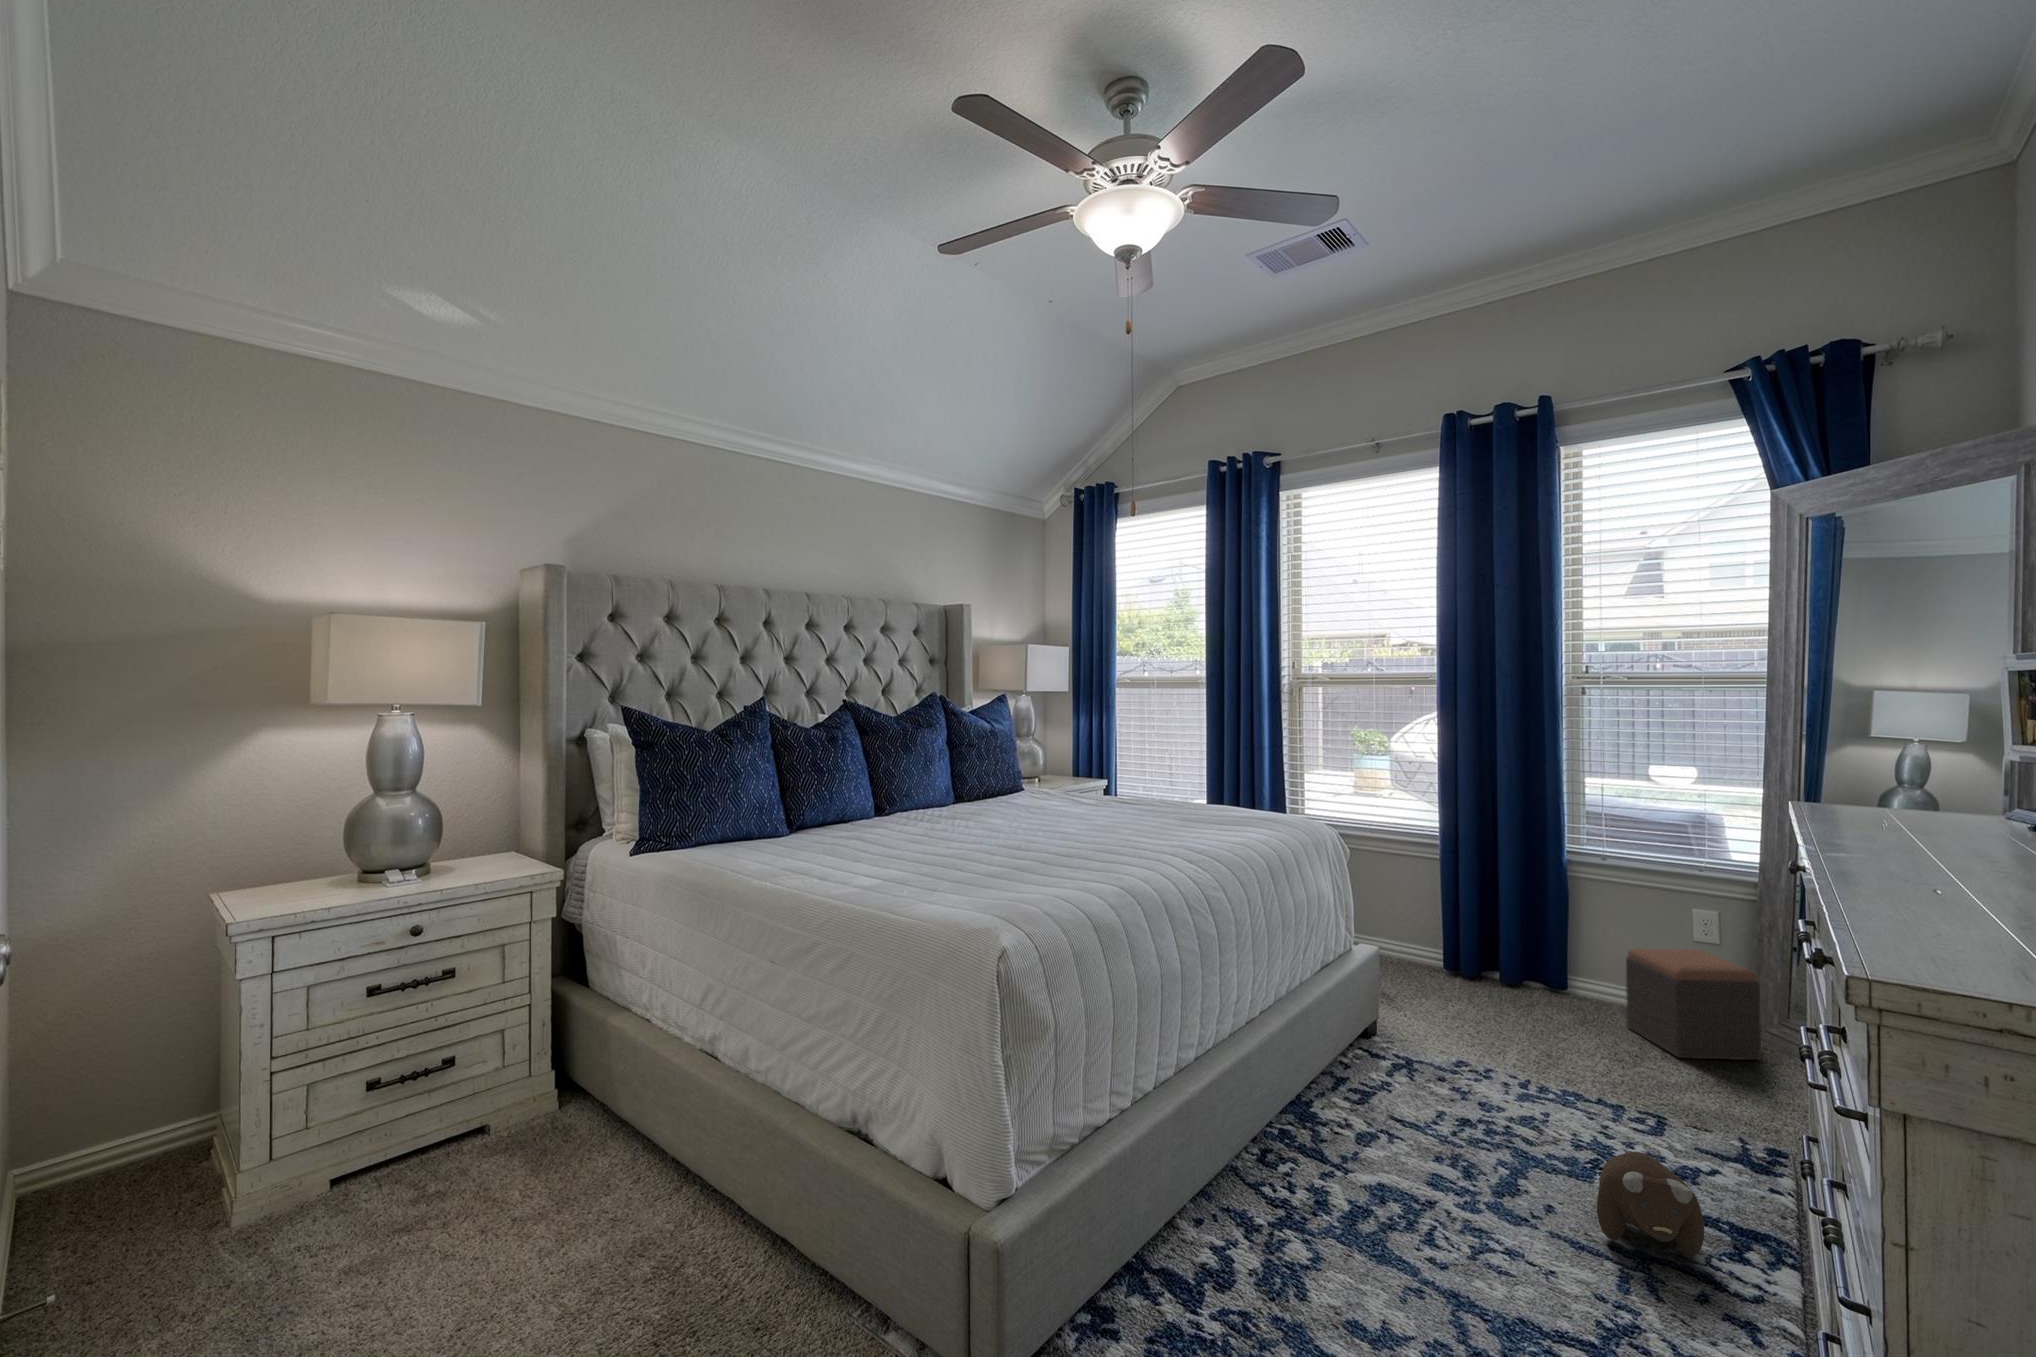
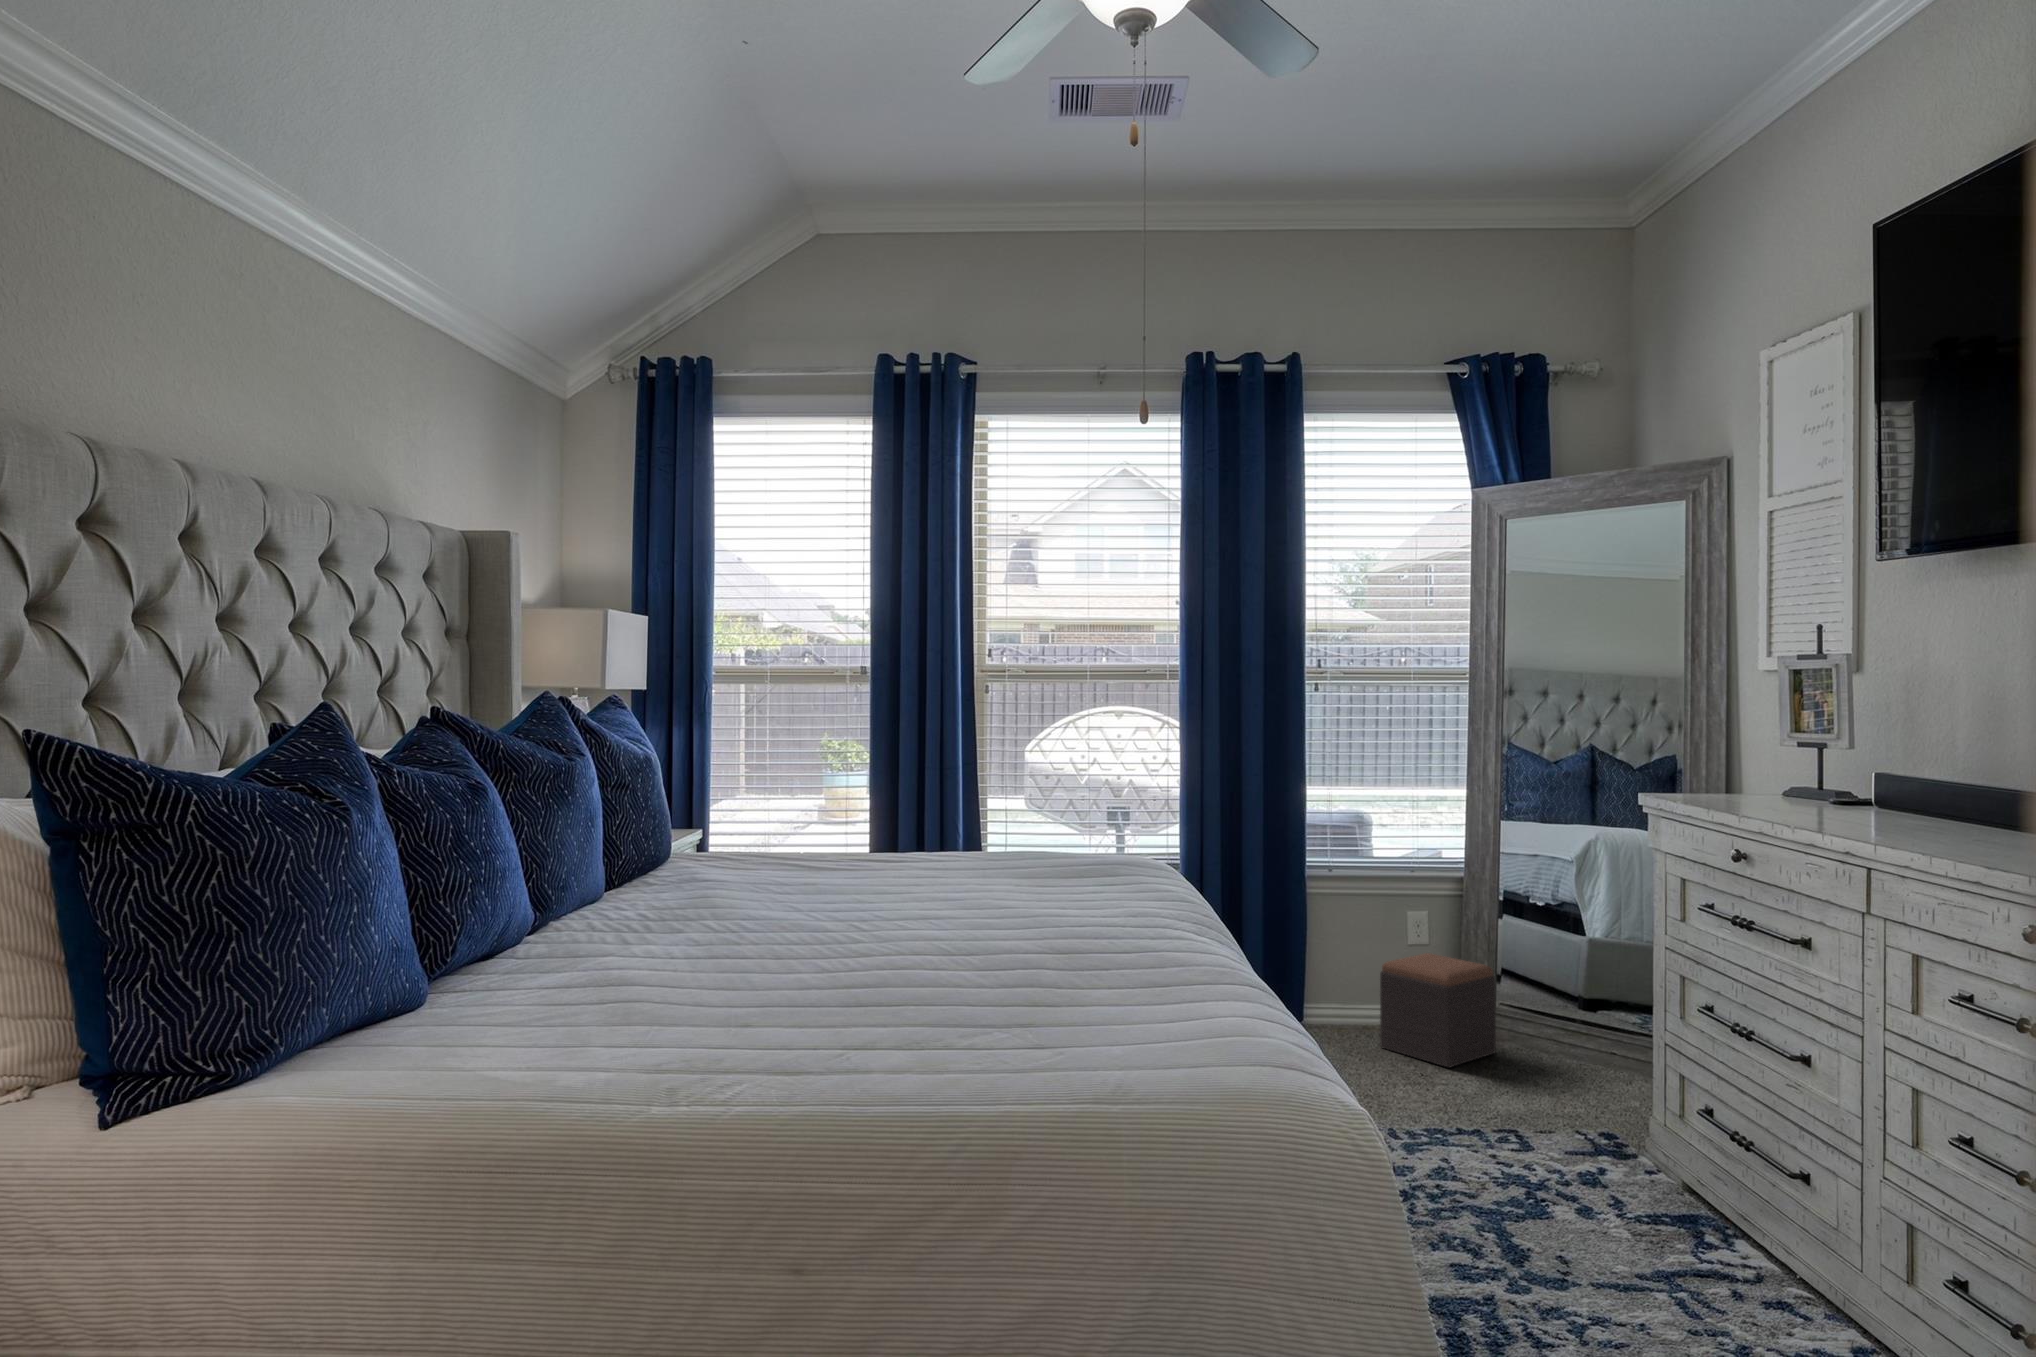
plush toy: present [1597,1152,1704,1257] -> none [1590,1168,1720,1270]

